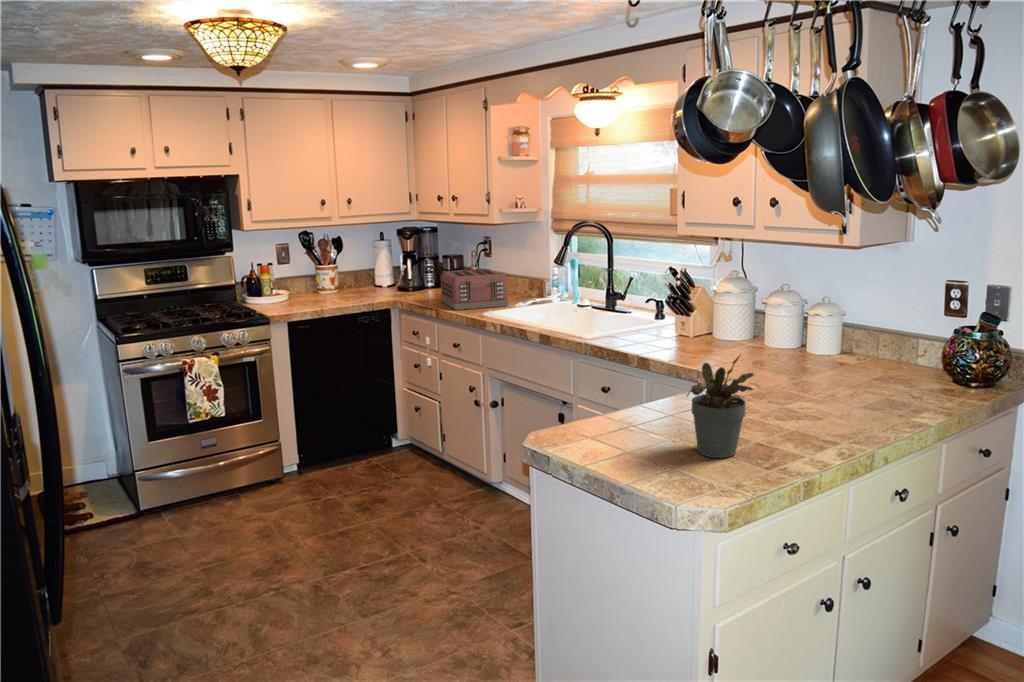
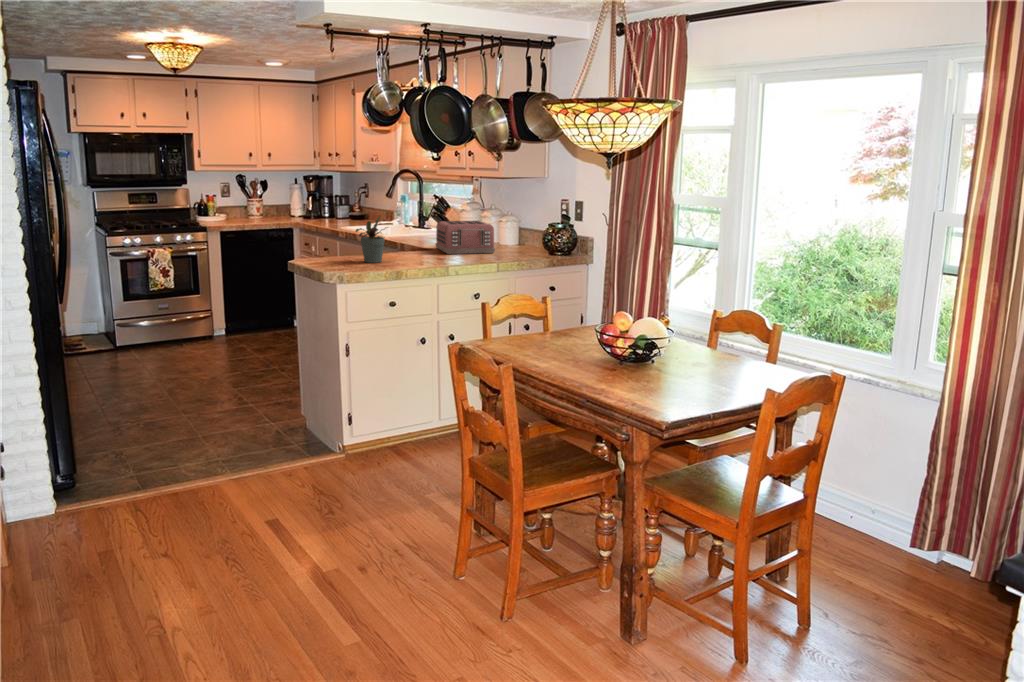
toaster: present [441,269,509,310] -> present [436,221,495,254]

